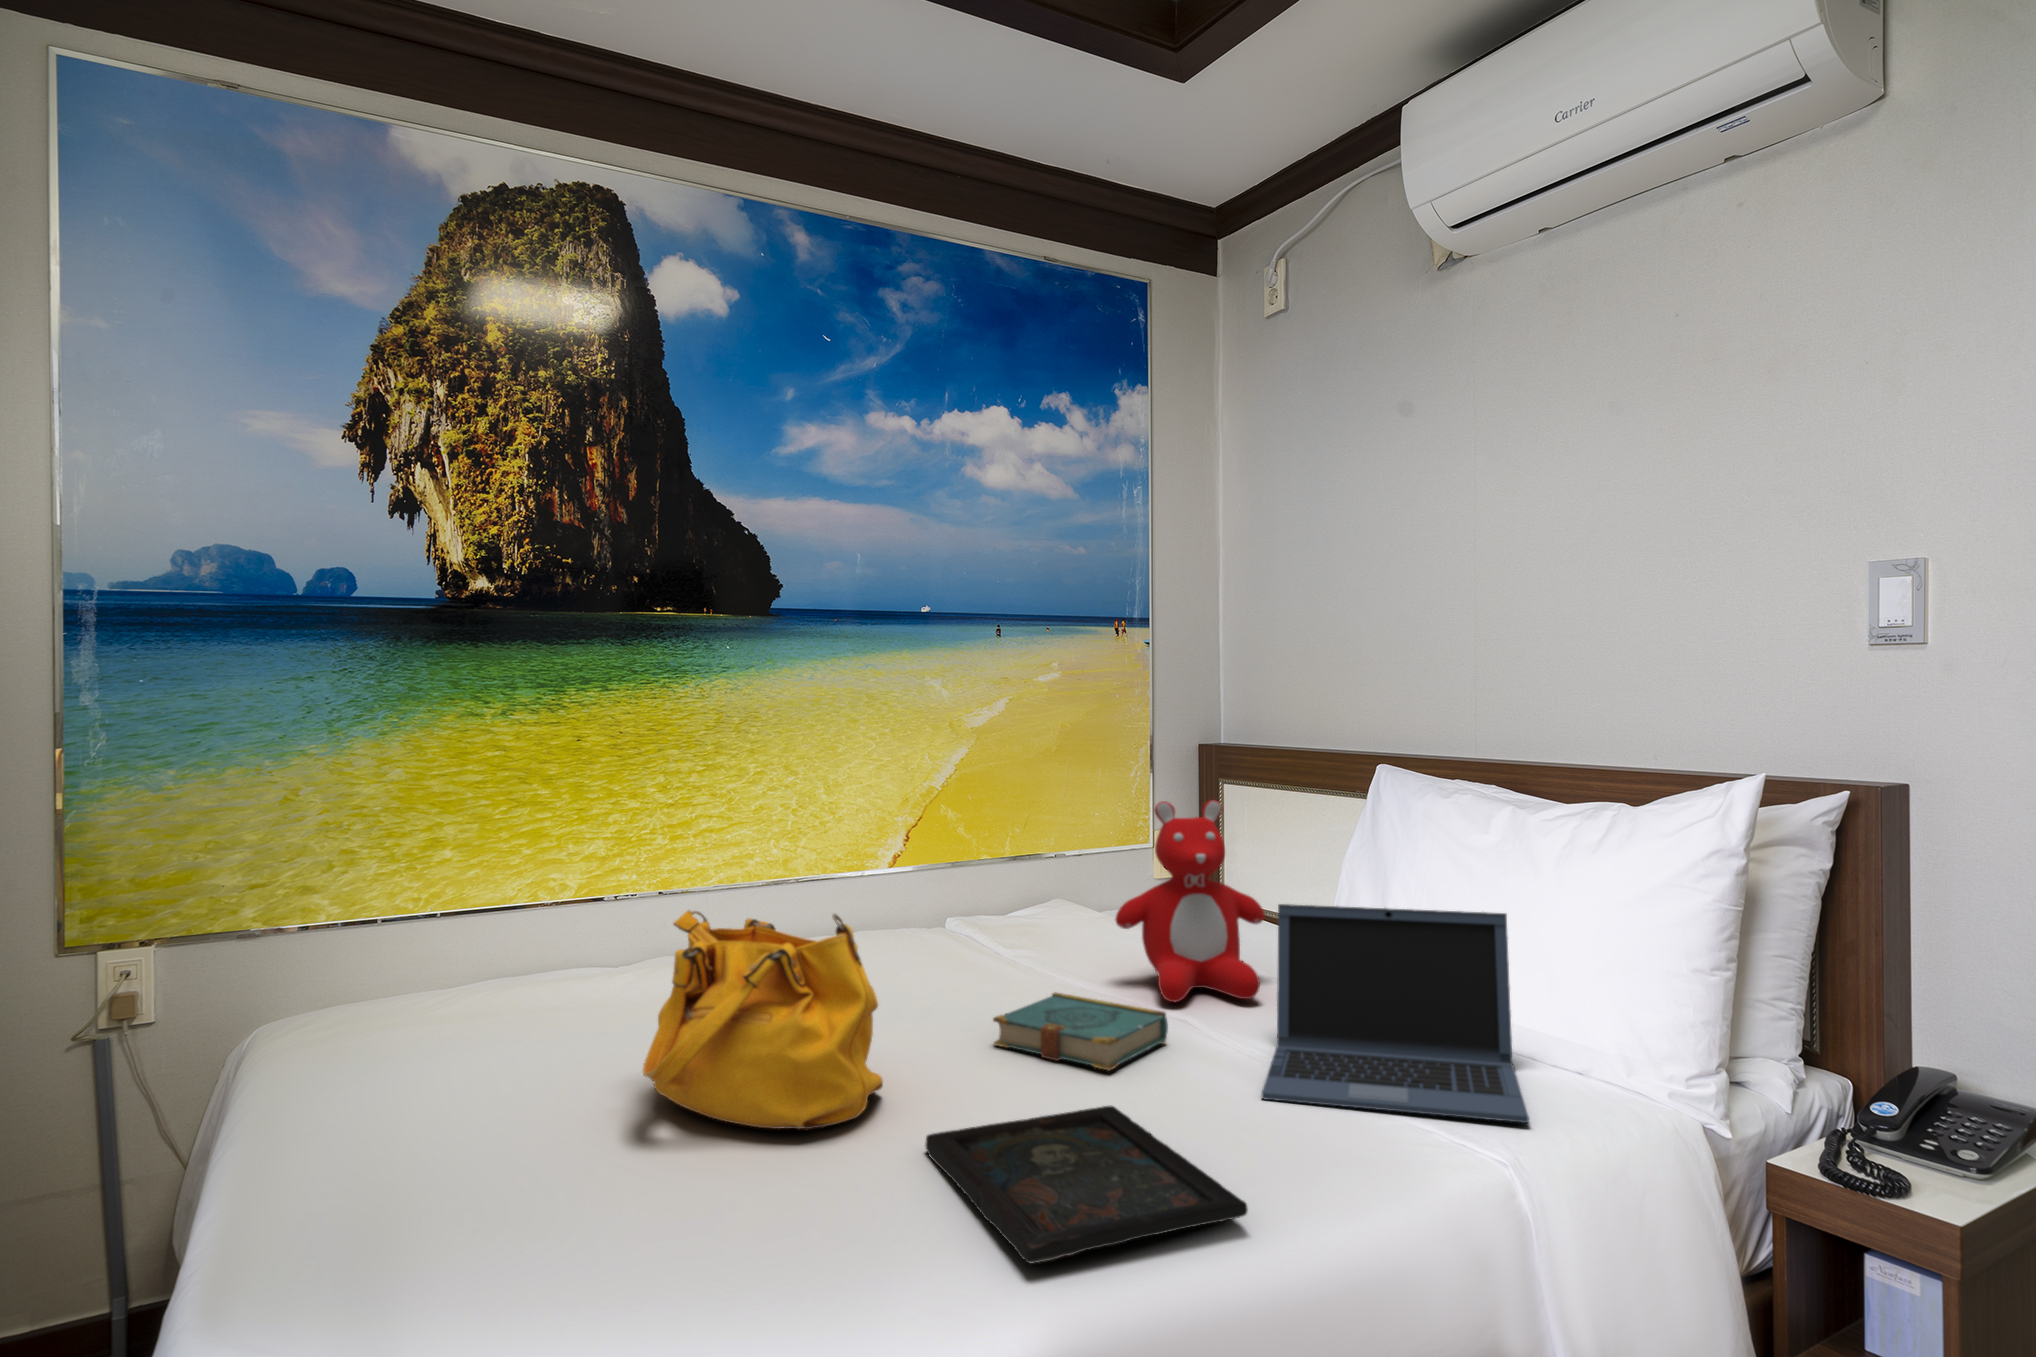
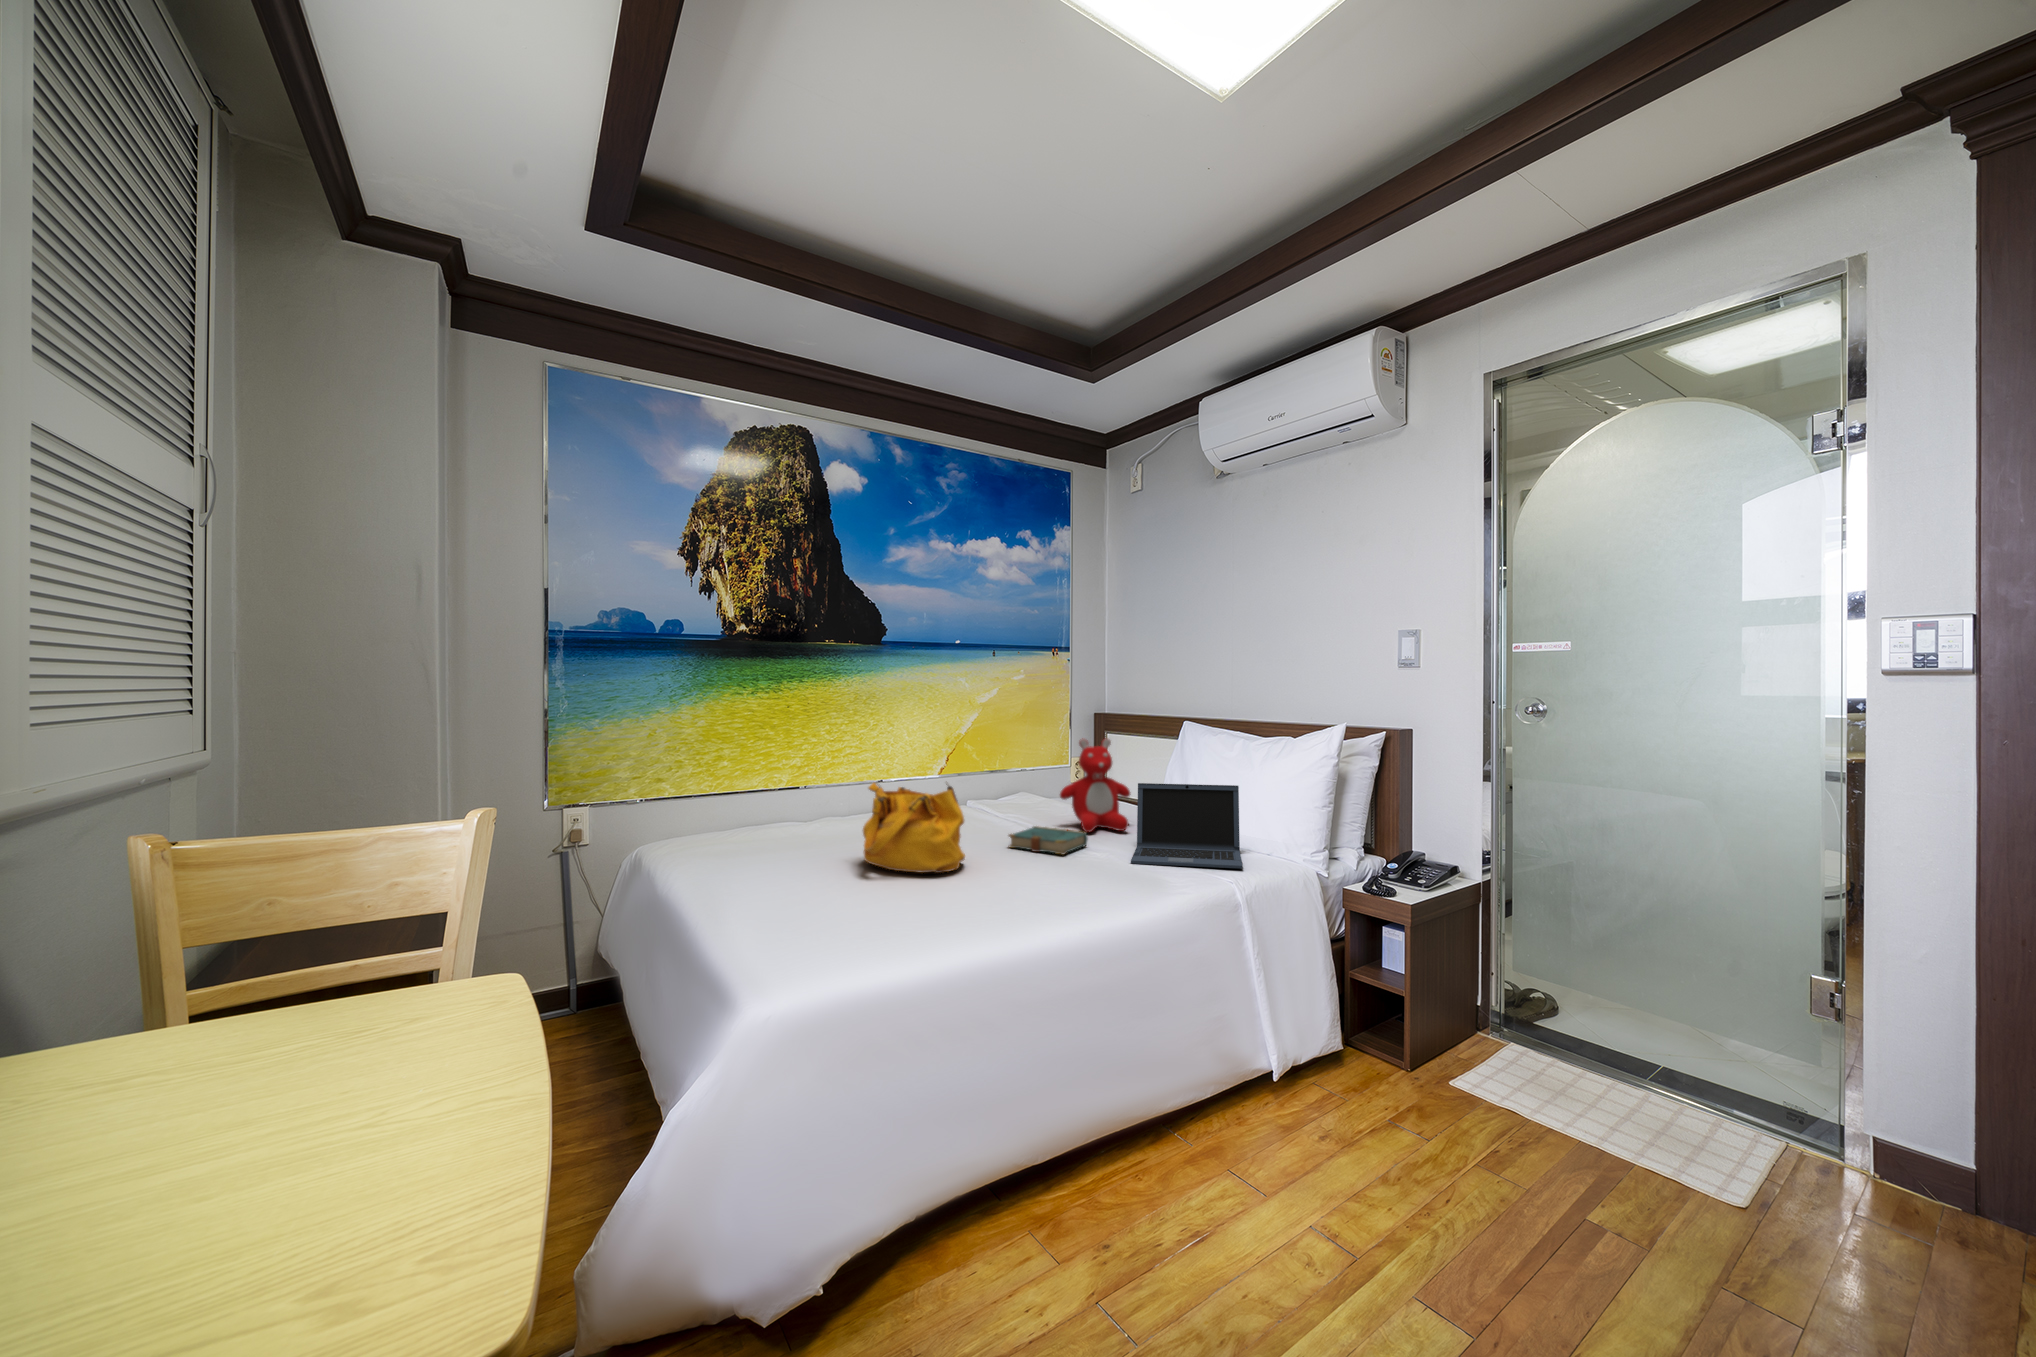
tray: present [926,1106,1248,1263] -> none [990,863,1127,906]

